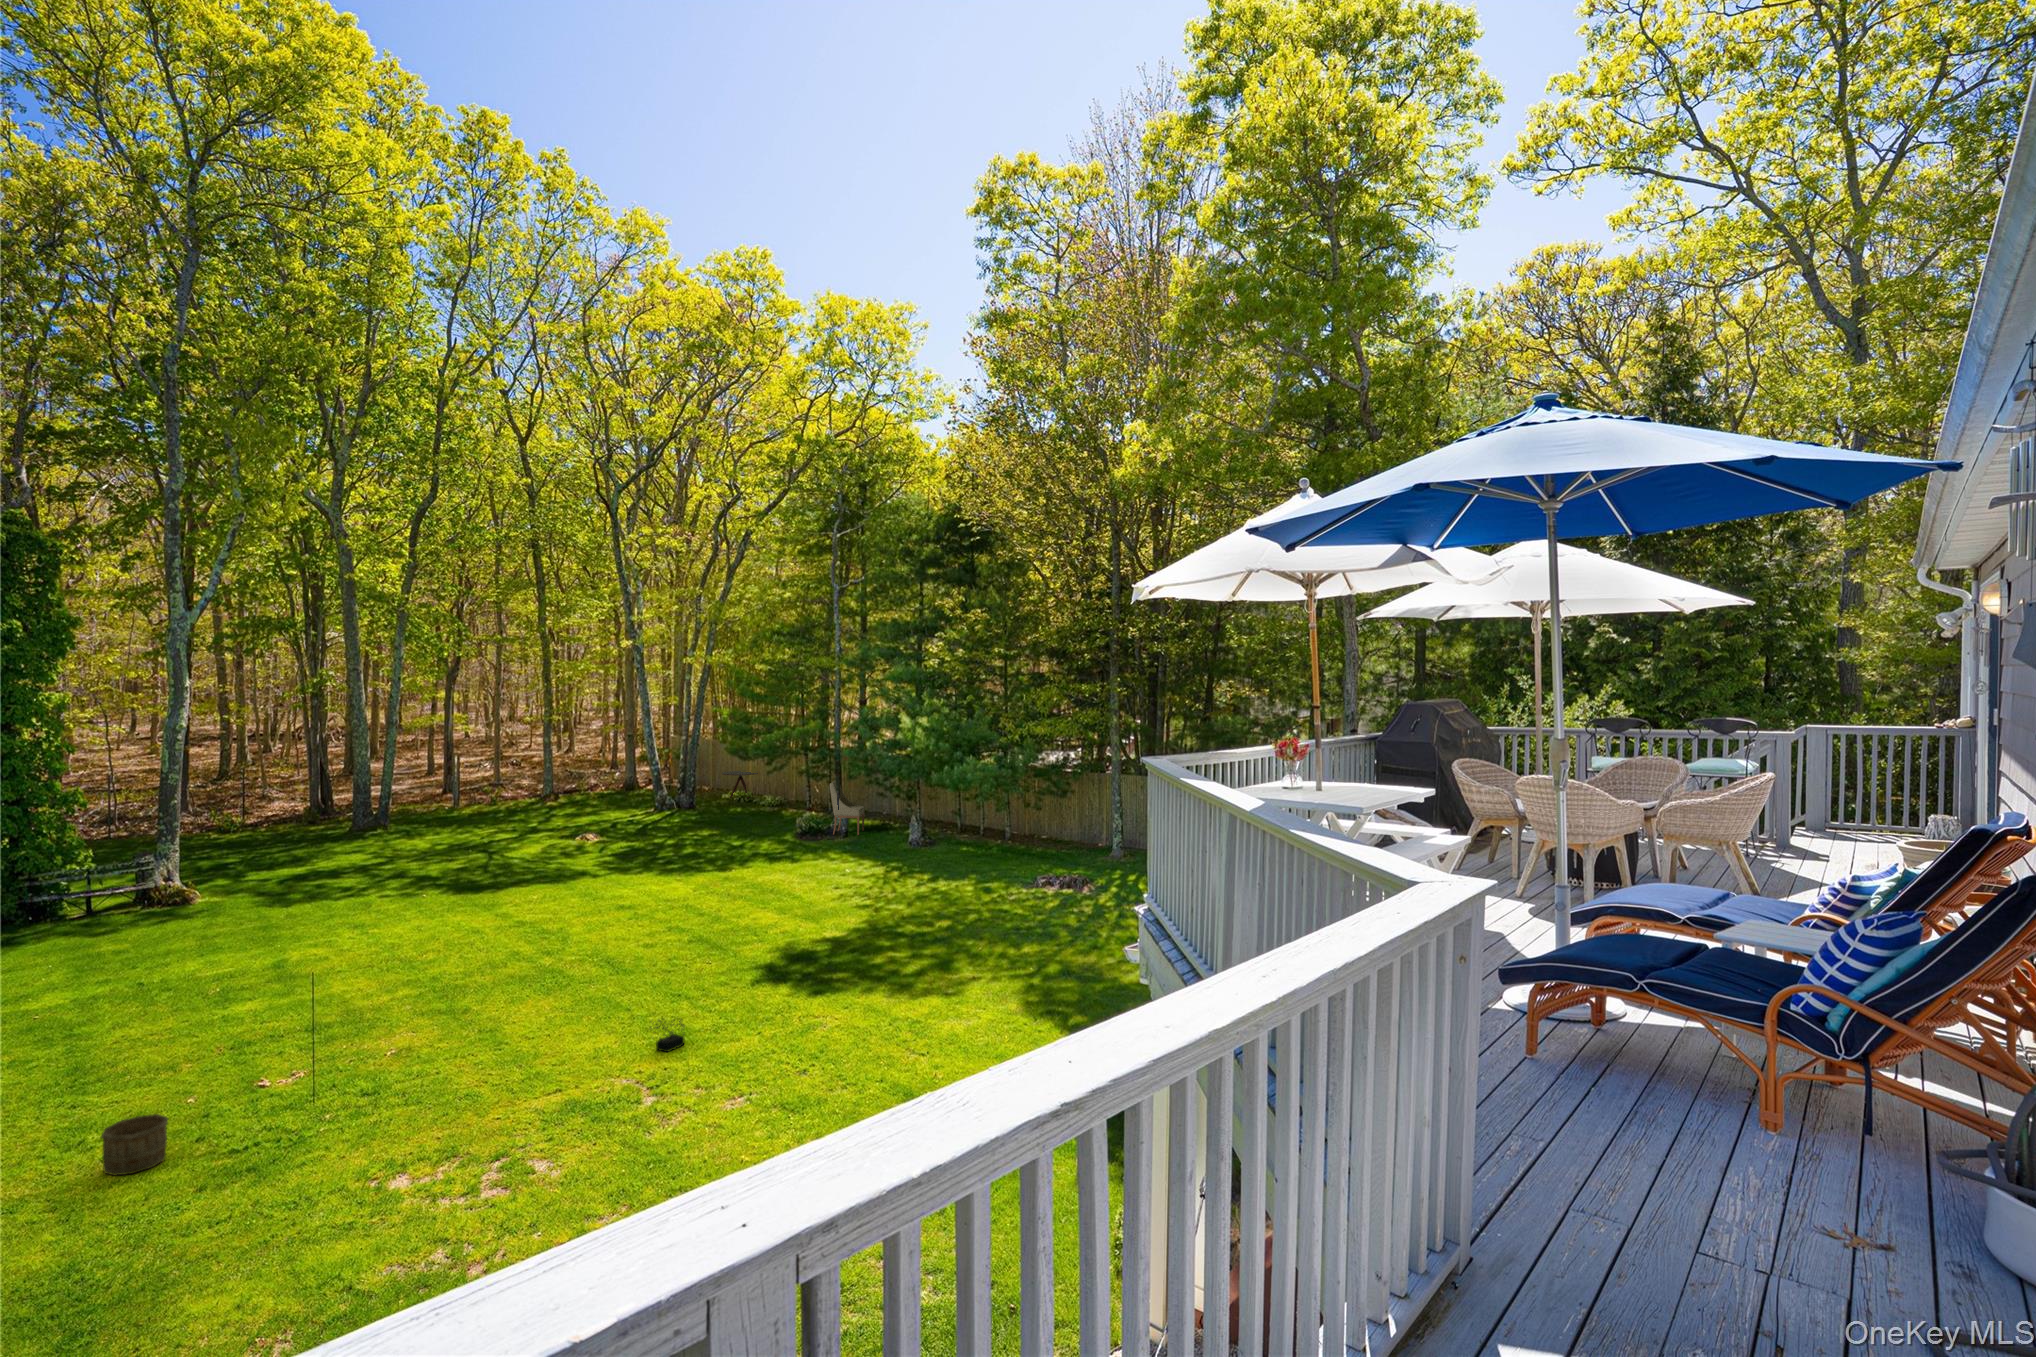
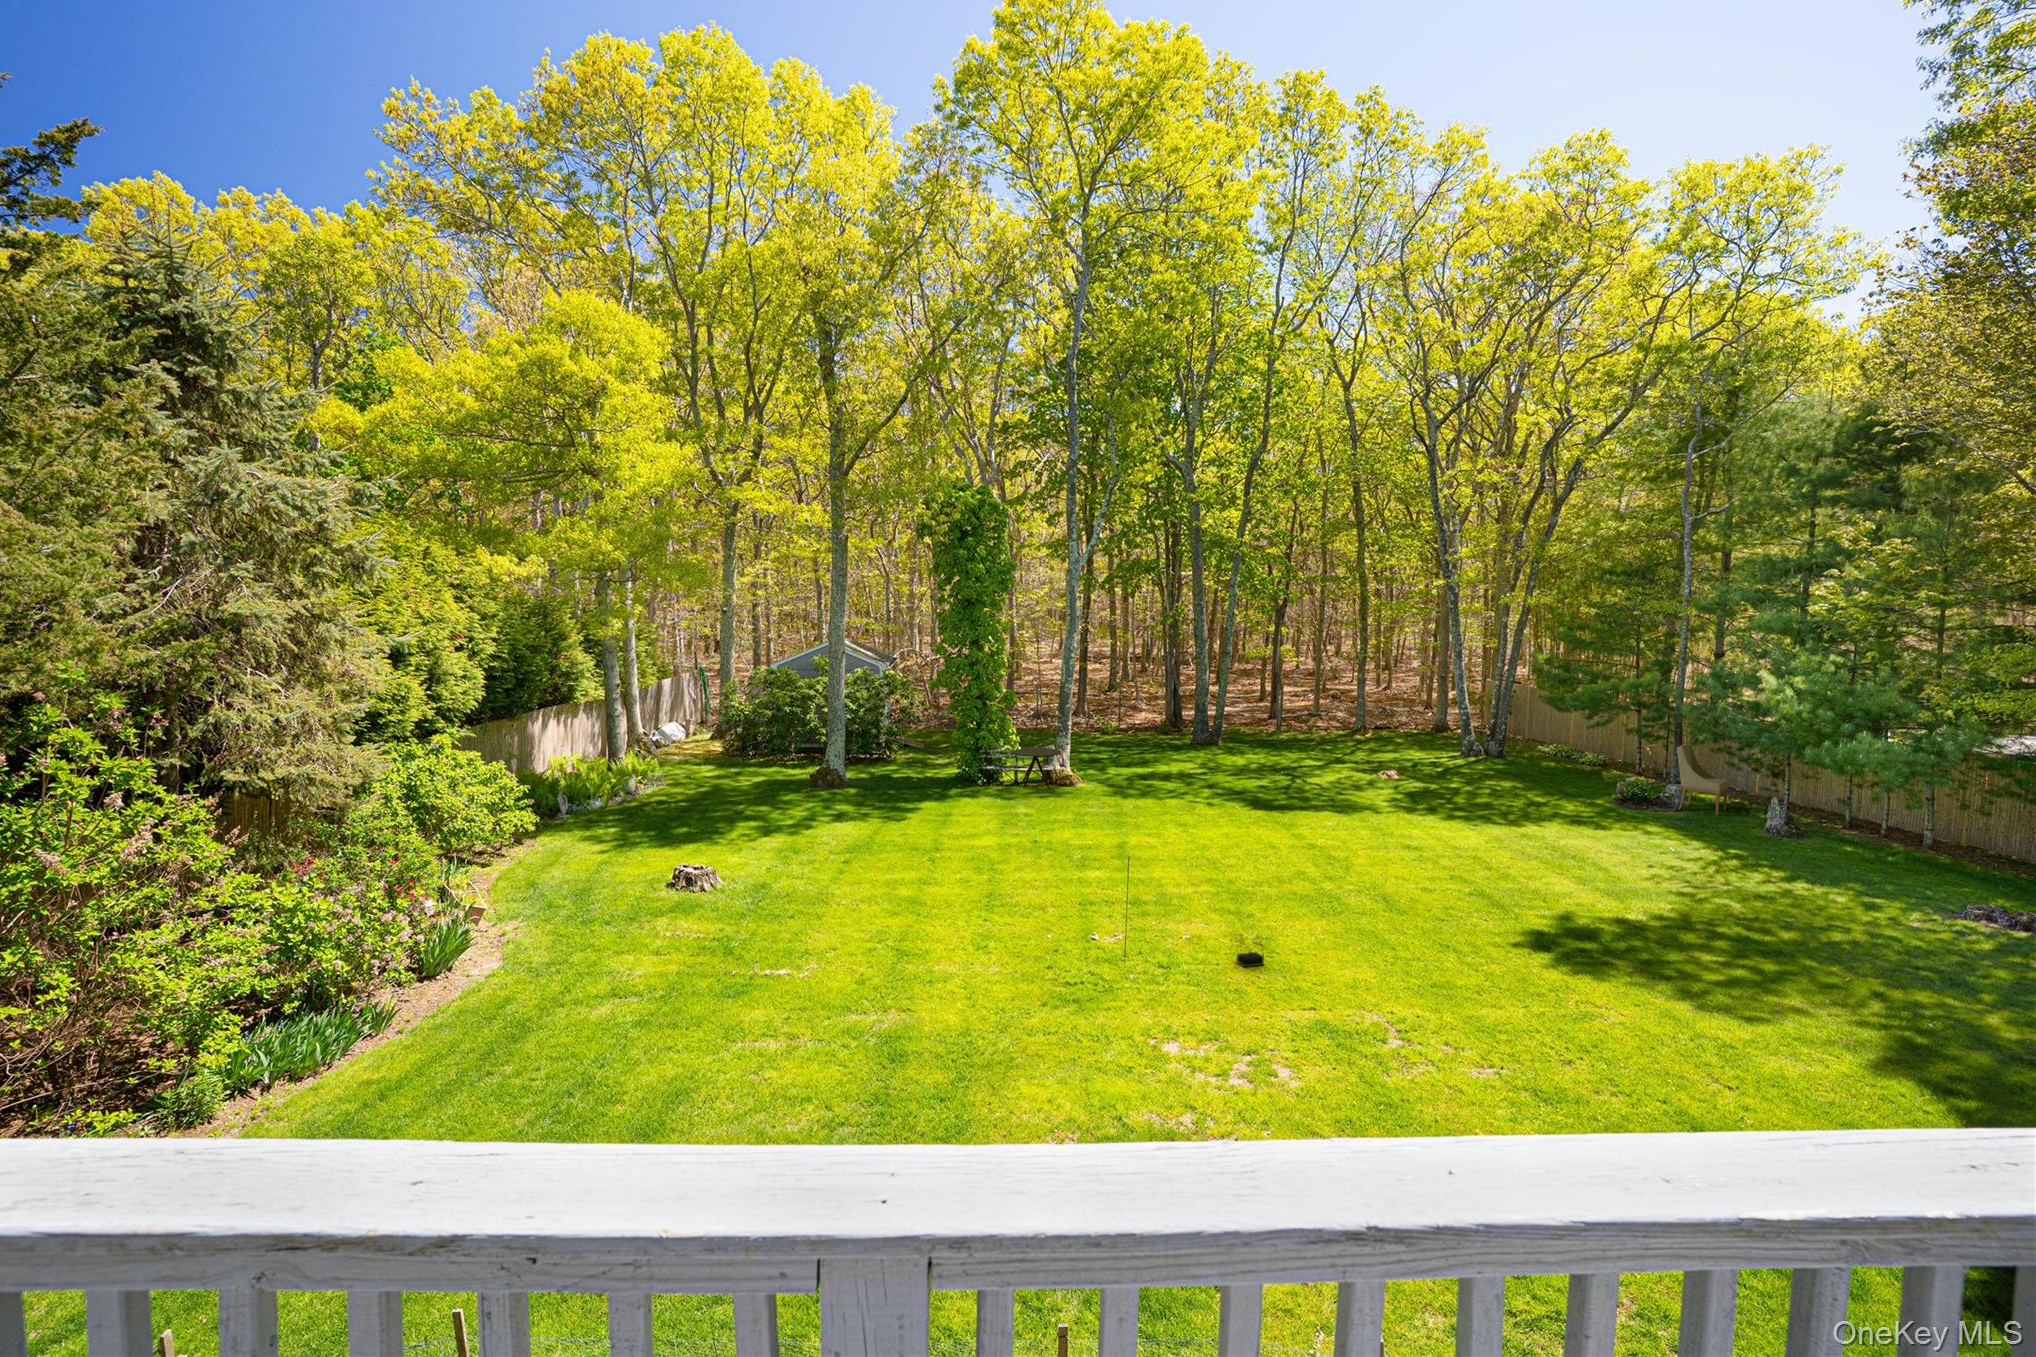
round table: present [722,771,758,798] -> present [1010,747,1061,788]
decorative plant: present [651,1020,684,1052] -> present [1231,934,1264,967]
wooden bucket: present [101,1114,168,1175] -> none [914,971,959,1020]

